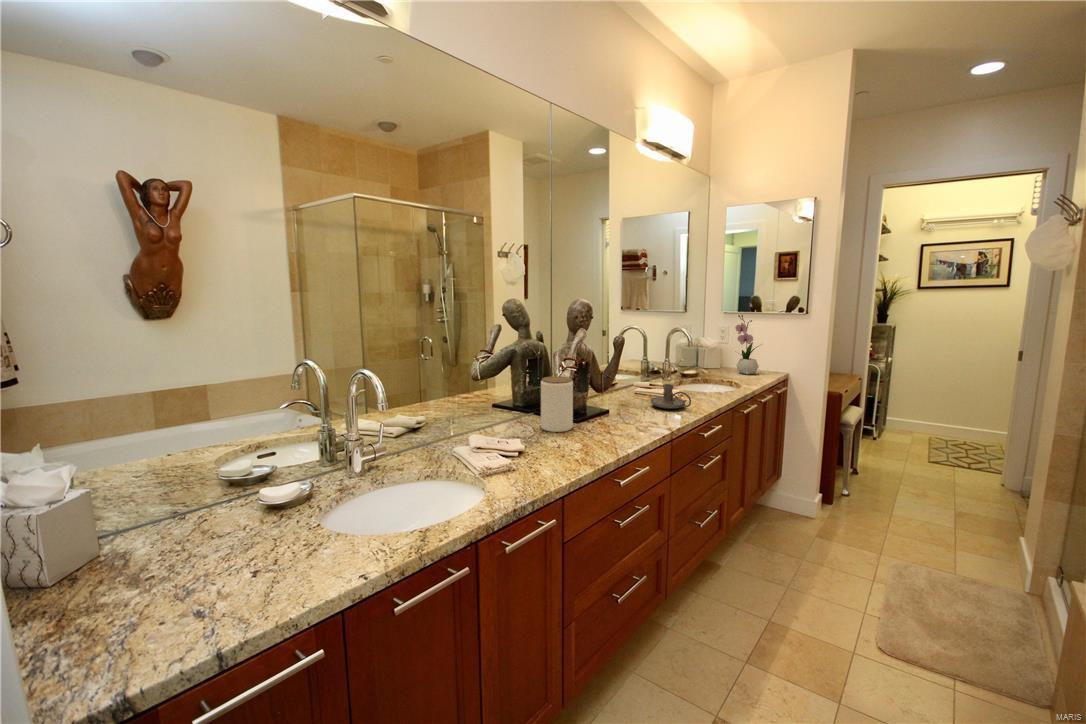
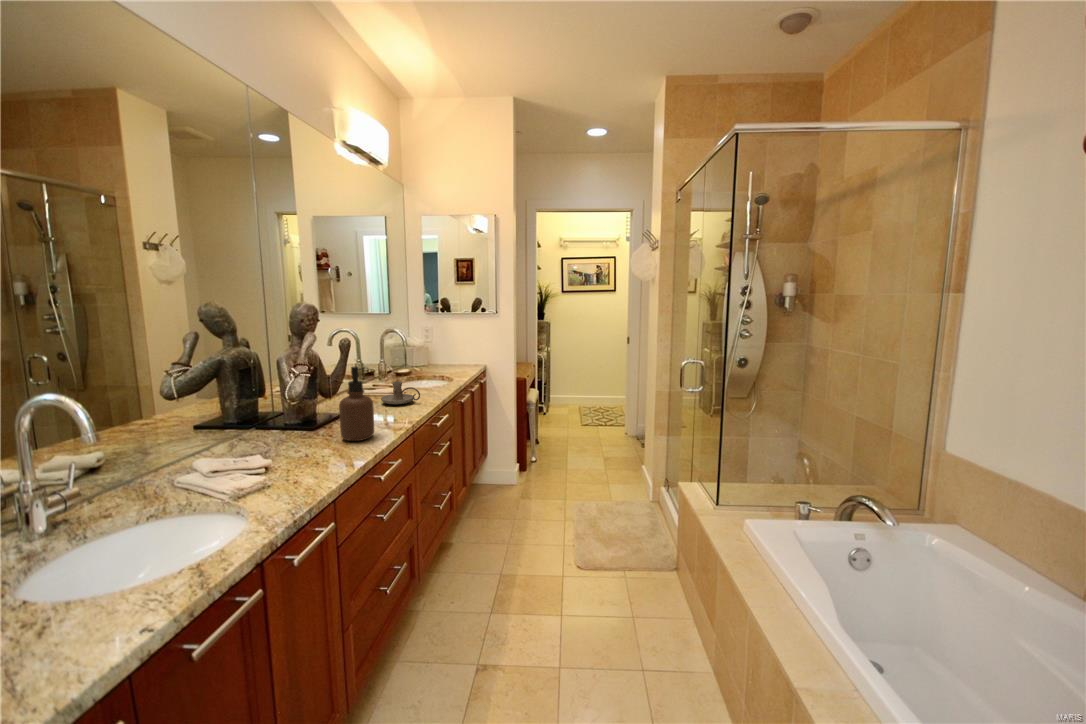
flower arrangement: present [735,315,759,375] -> none [438,317,461,369]
soap dispenser: none [593,365,626,442] -> present [339,367,374,441]
jar: present [541,376,573,432] -> none [270,384,312,444]

